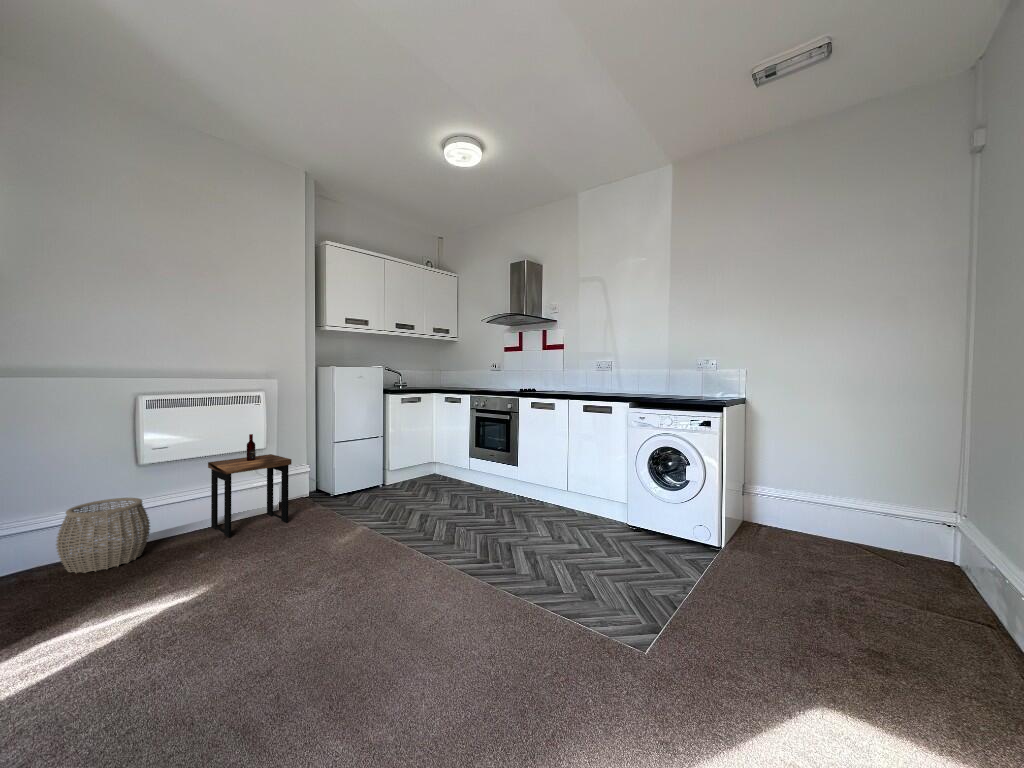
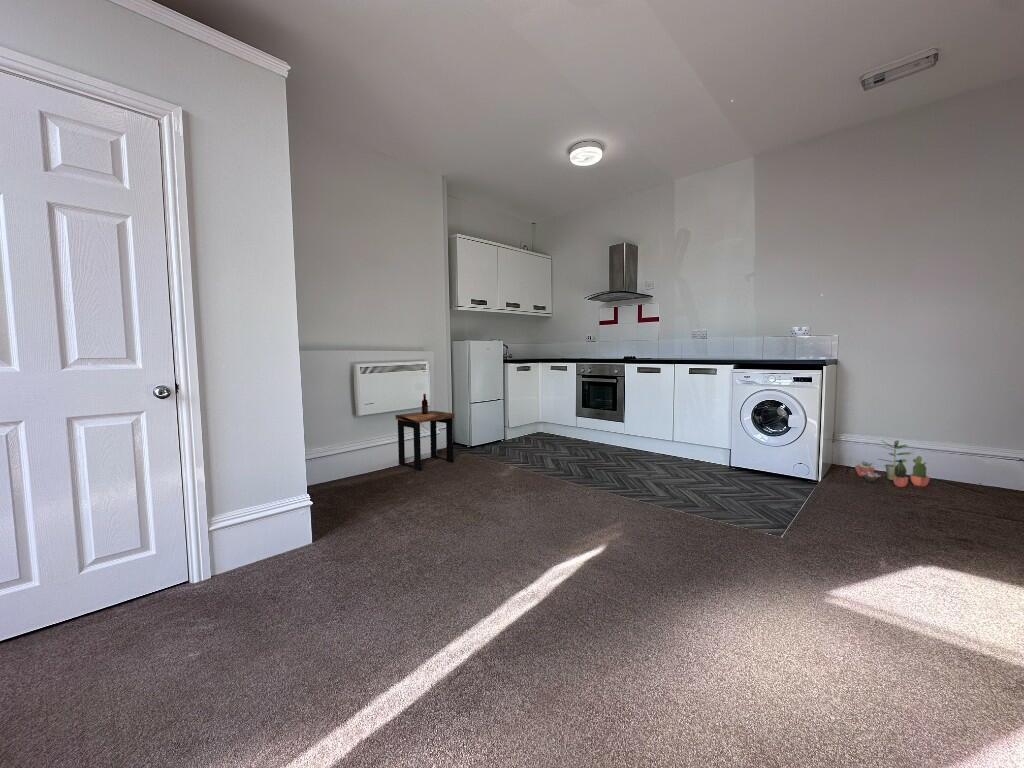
potted plant: none [766,494,846,555] -> present [855,440,929,487]
woven basket: present [56,498,150,573] -> none [323,438,375,488]

